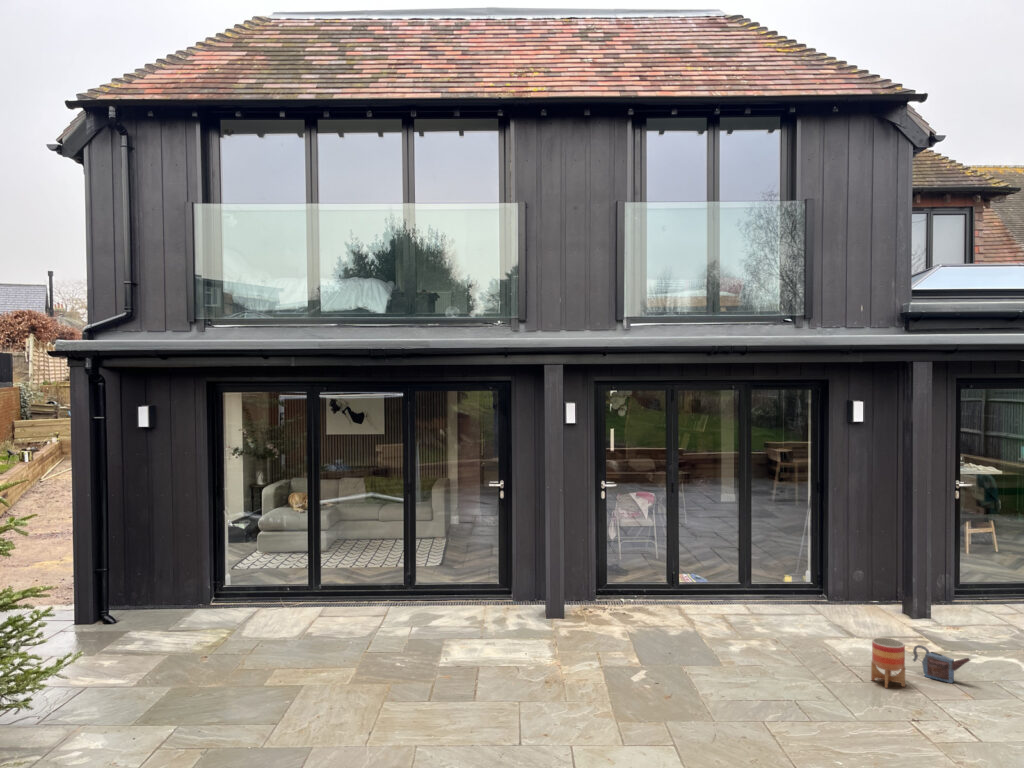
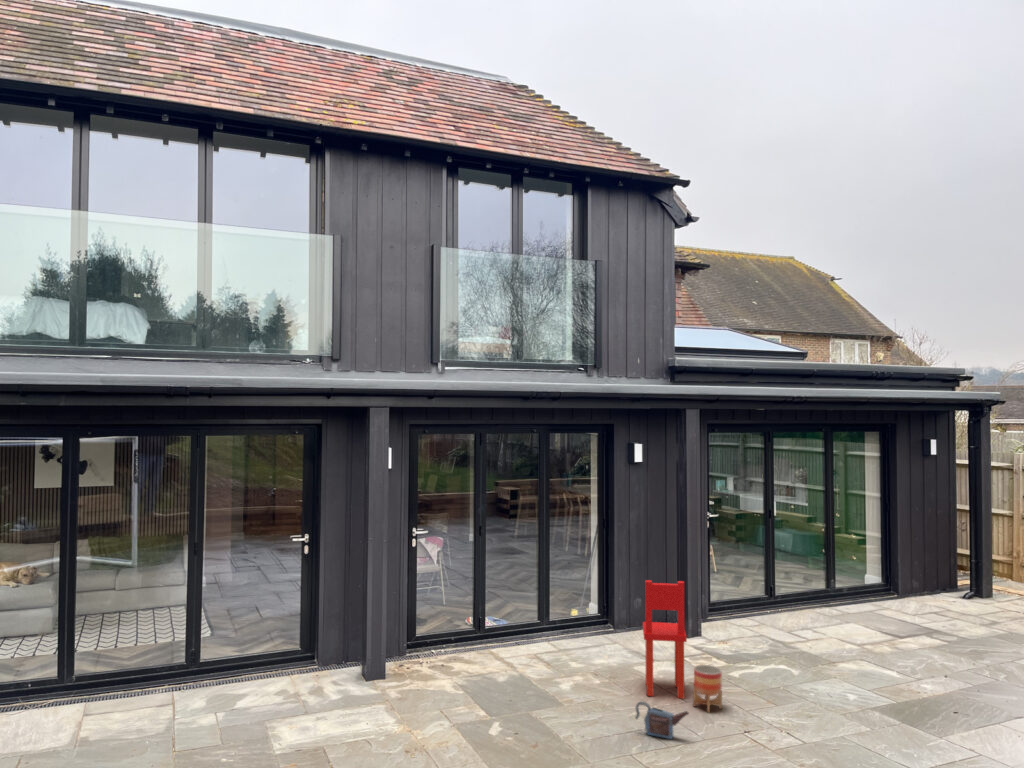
chair: none [819,543,873,673] -> present [643,580,687,699]
watering can: present [913,645,970,683] -> present [635,702,688,739]

